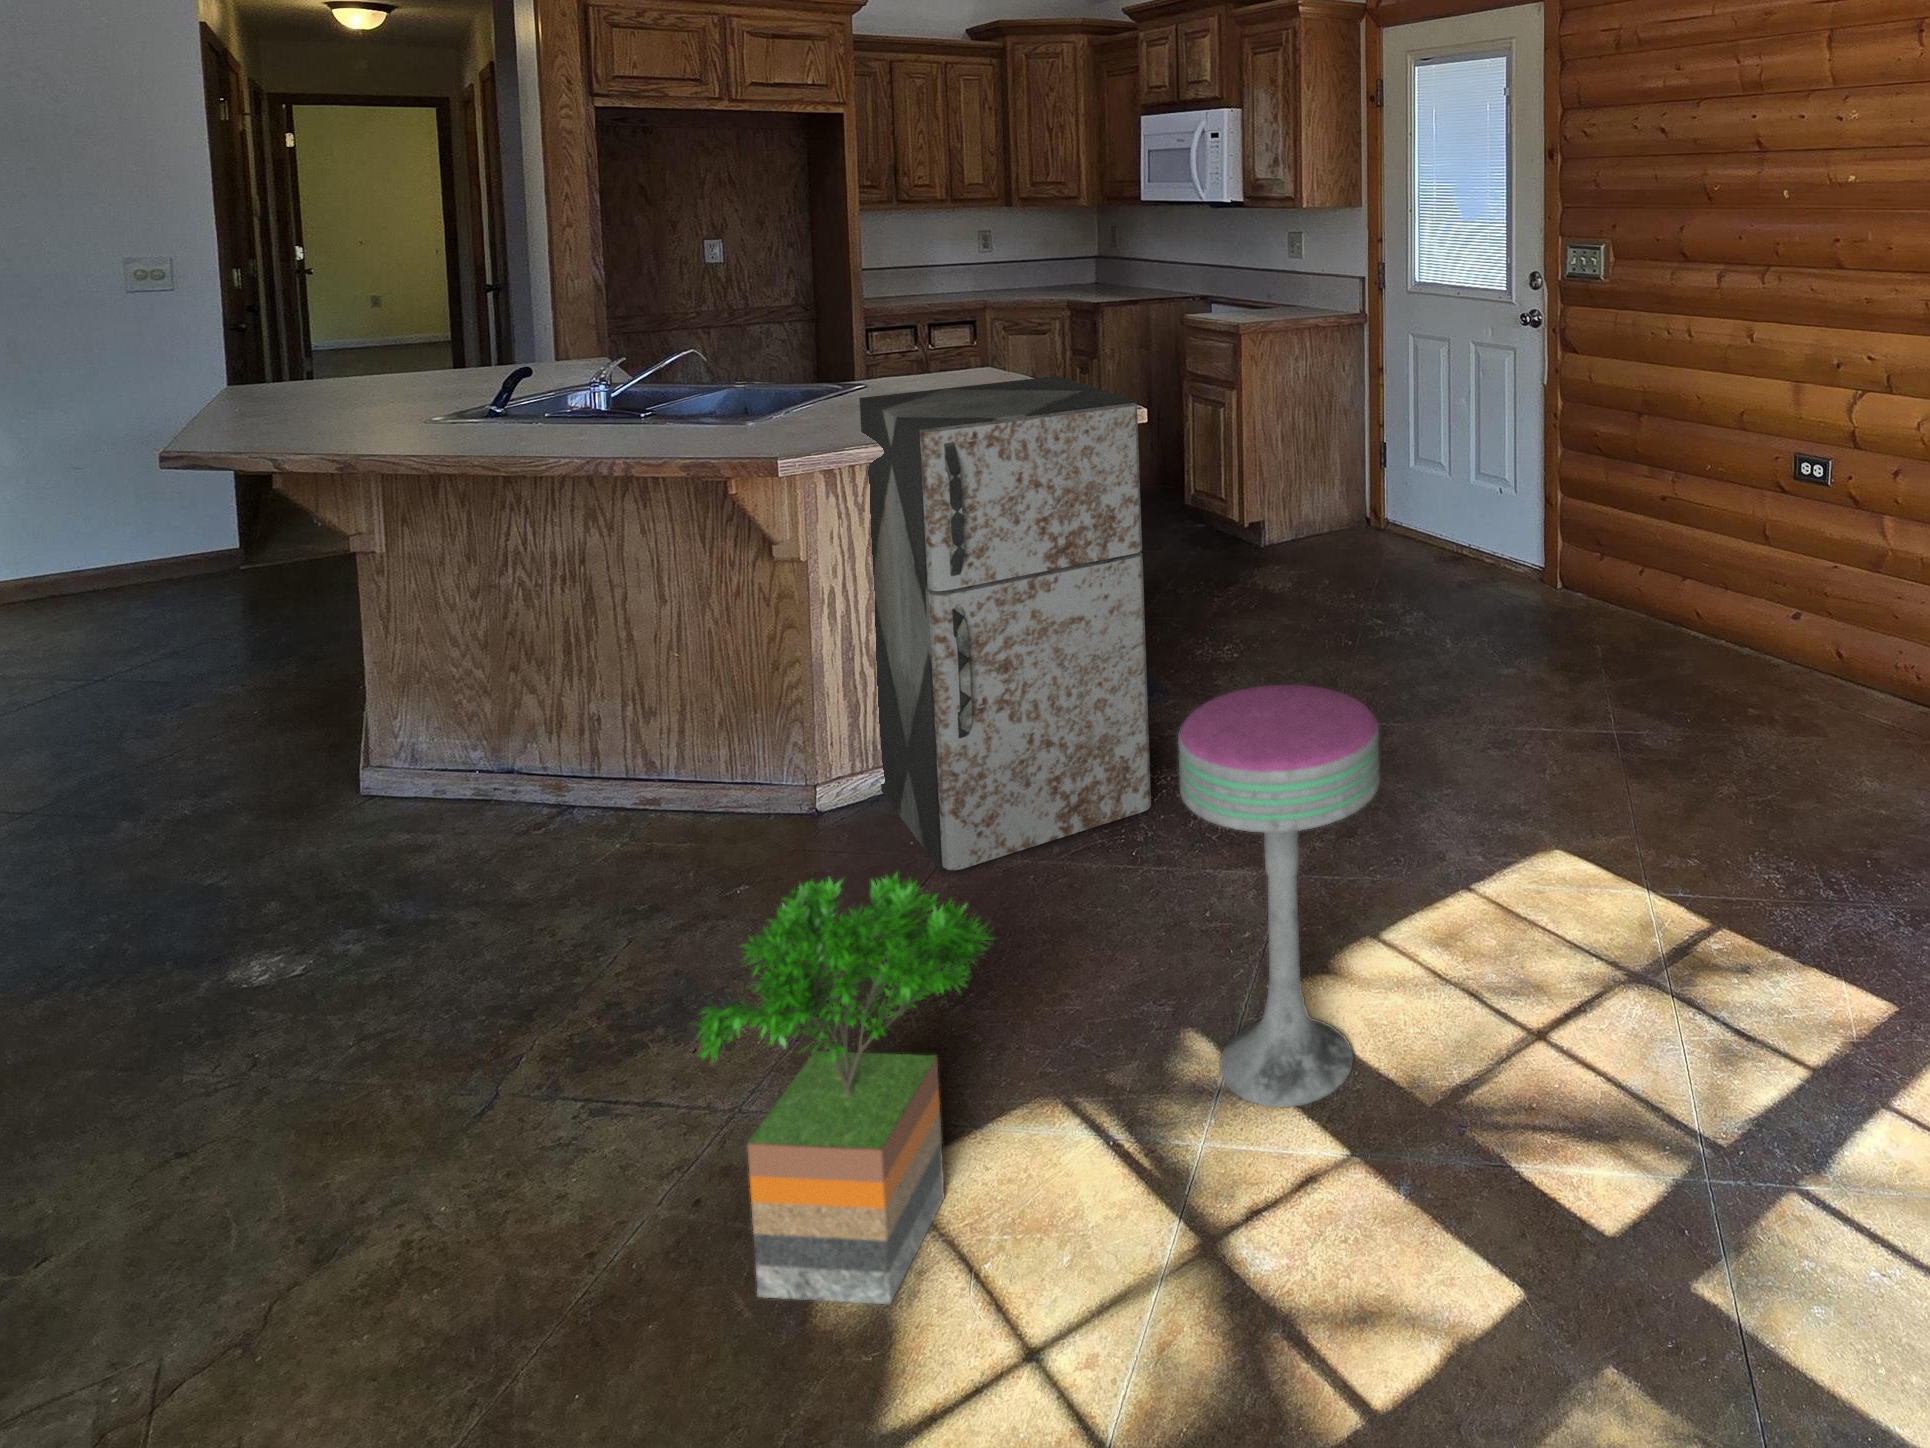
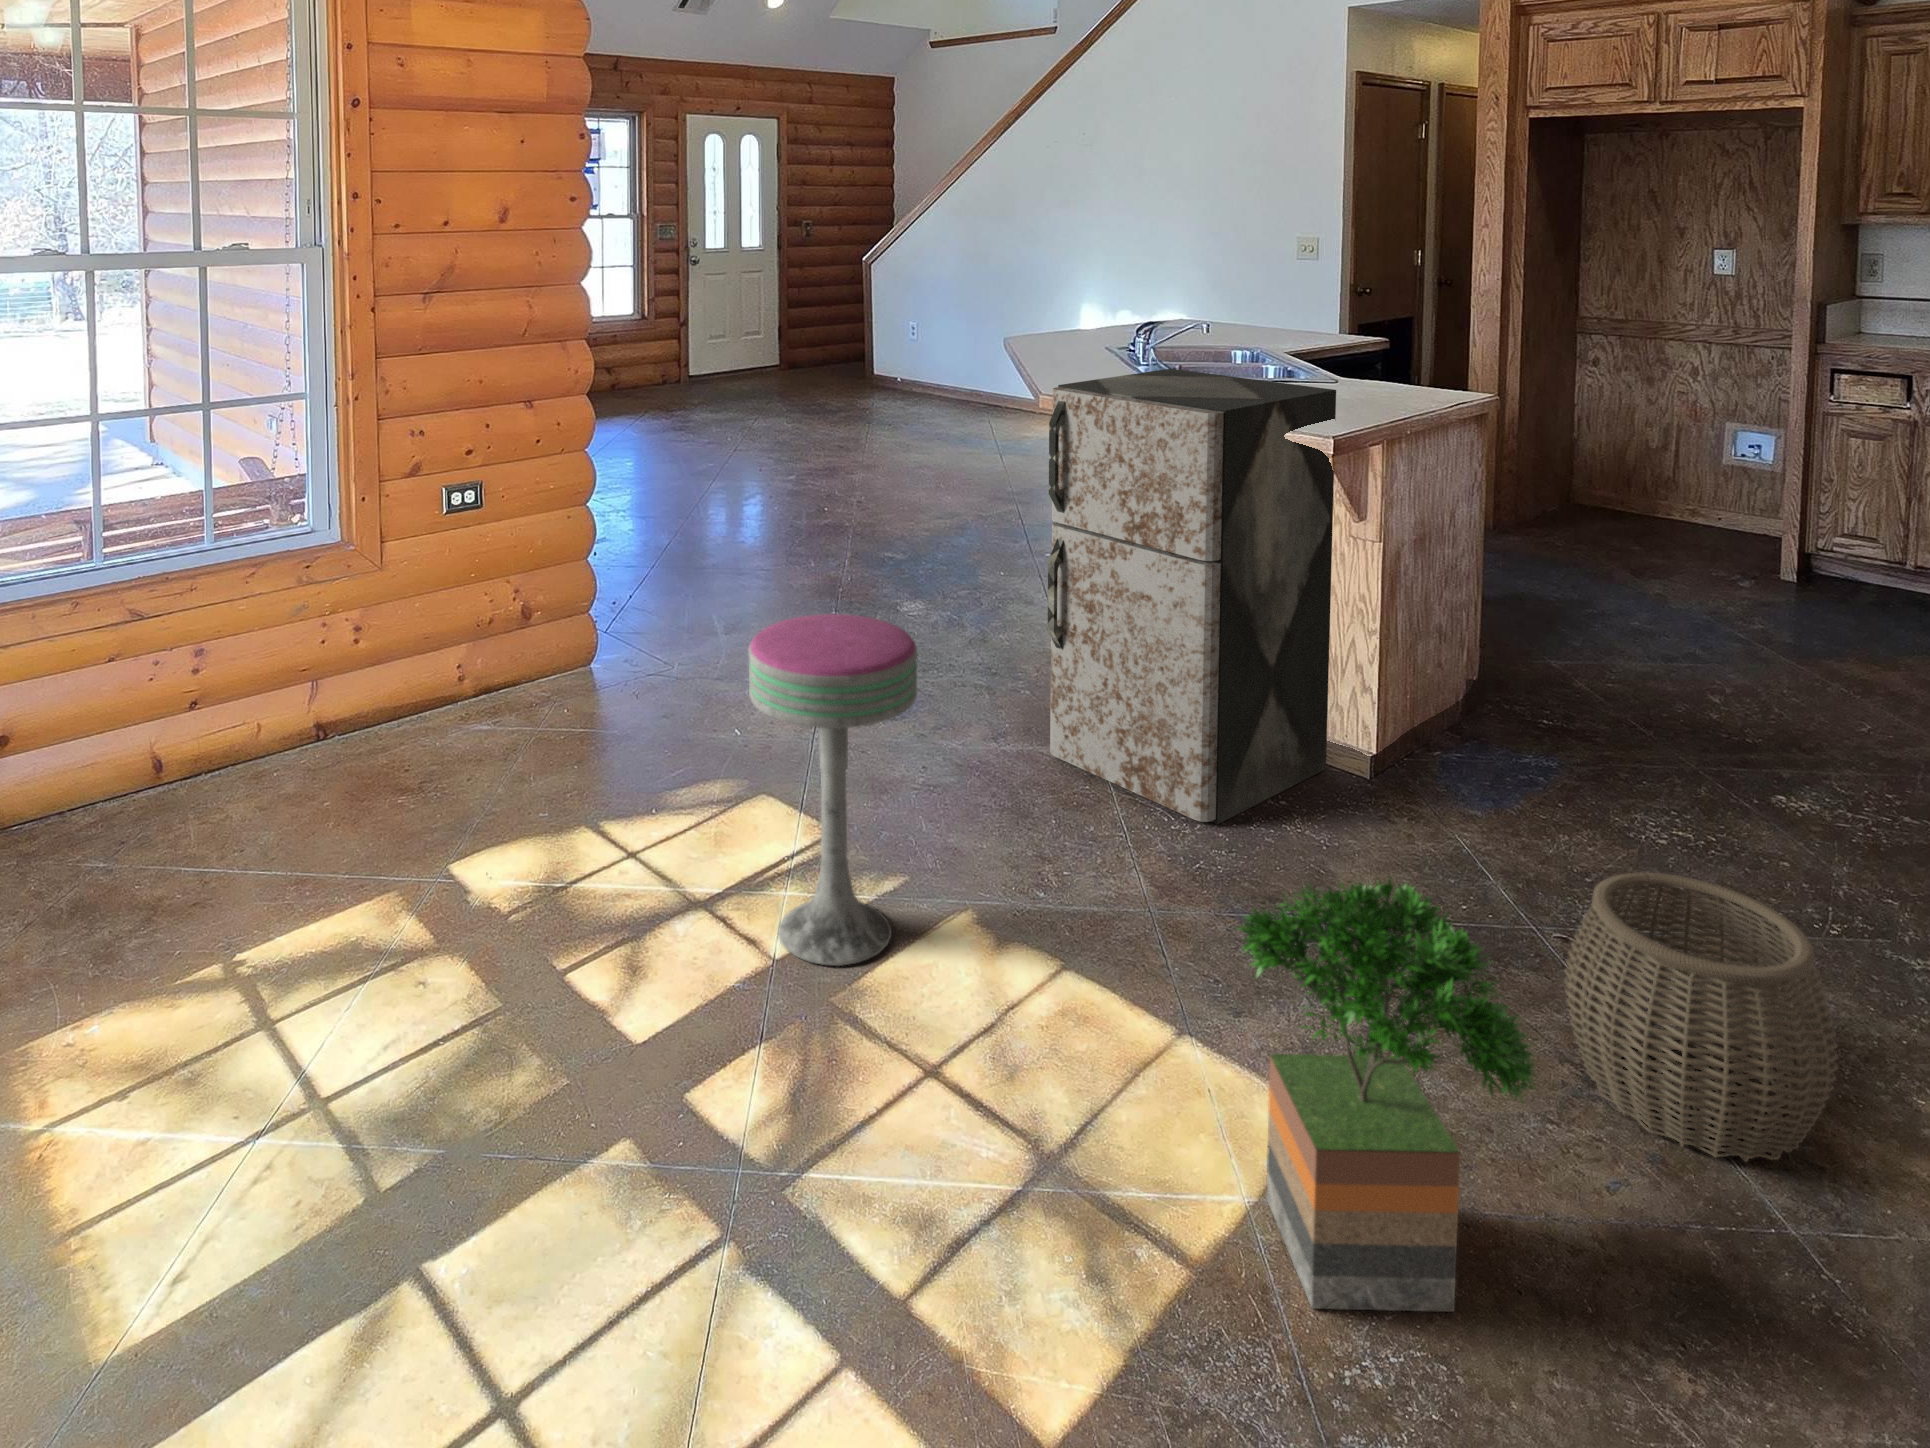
woven basket: none [1451,596,1586,745] -> present [1564,873,1838,1162]
potted tree: present [694,874,992,1304] -> present [1238,879,1537,1312]

